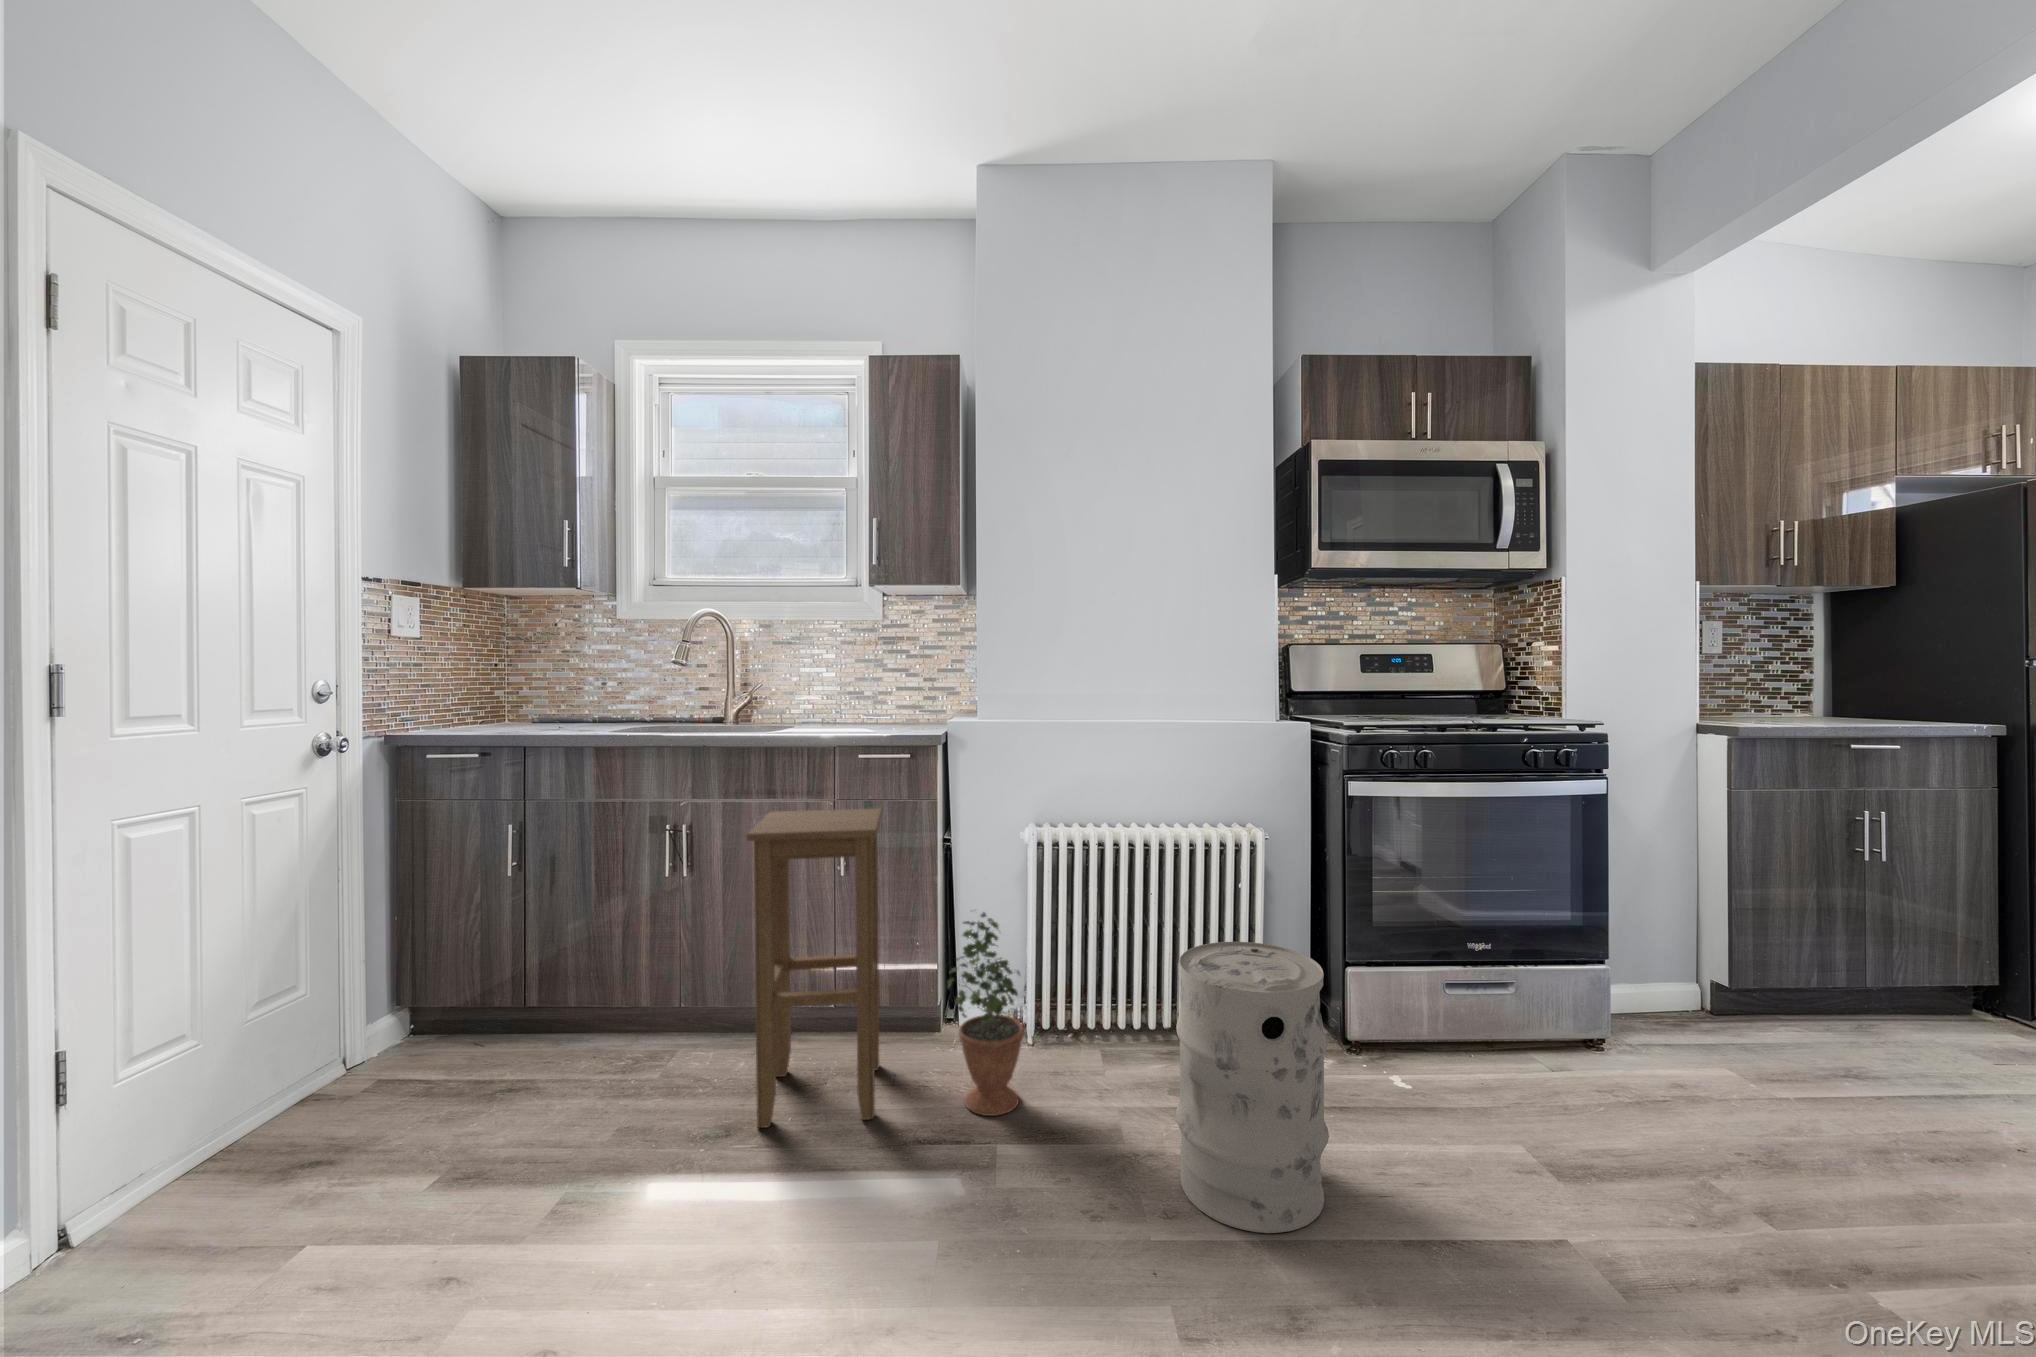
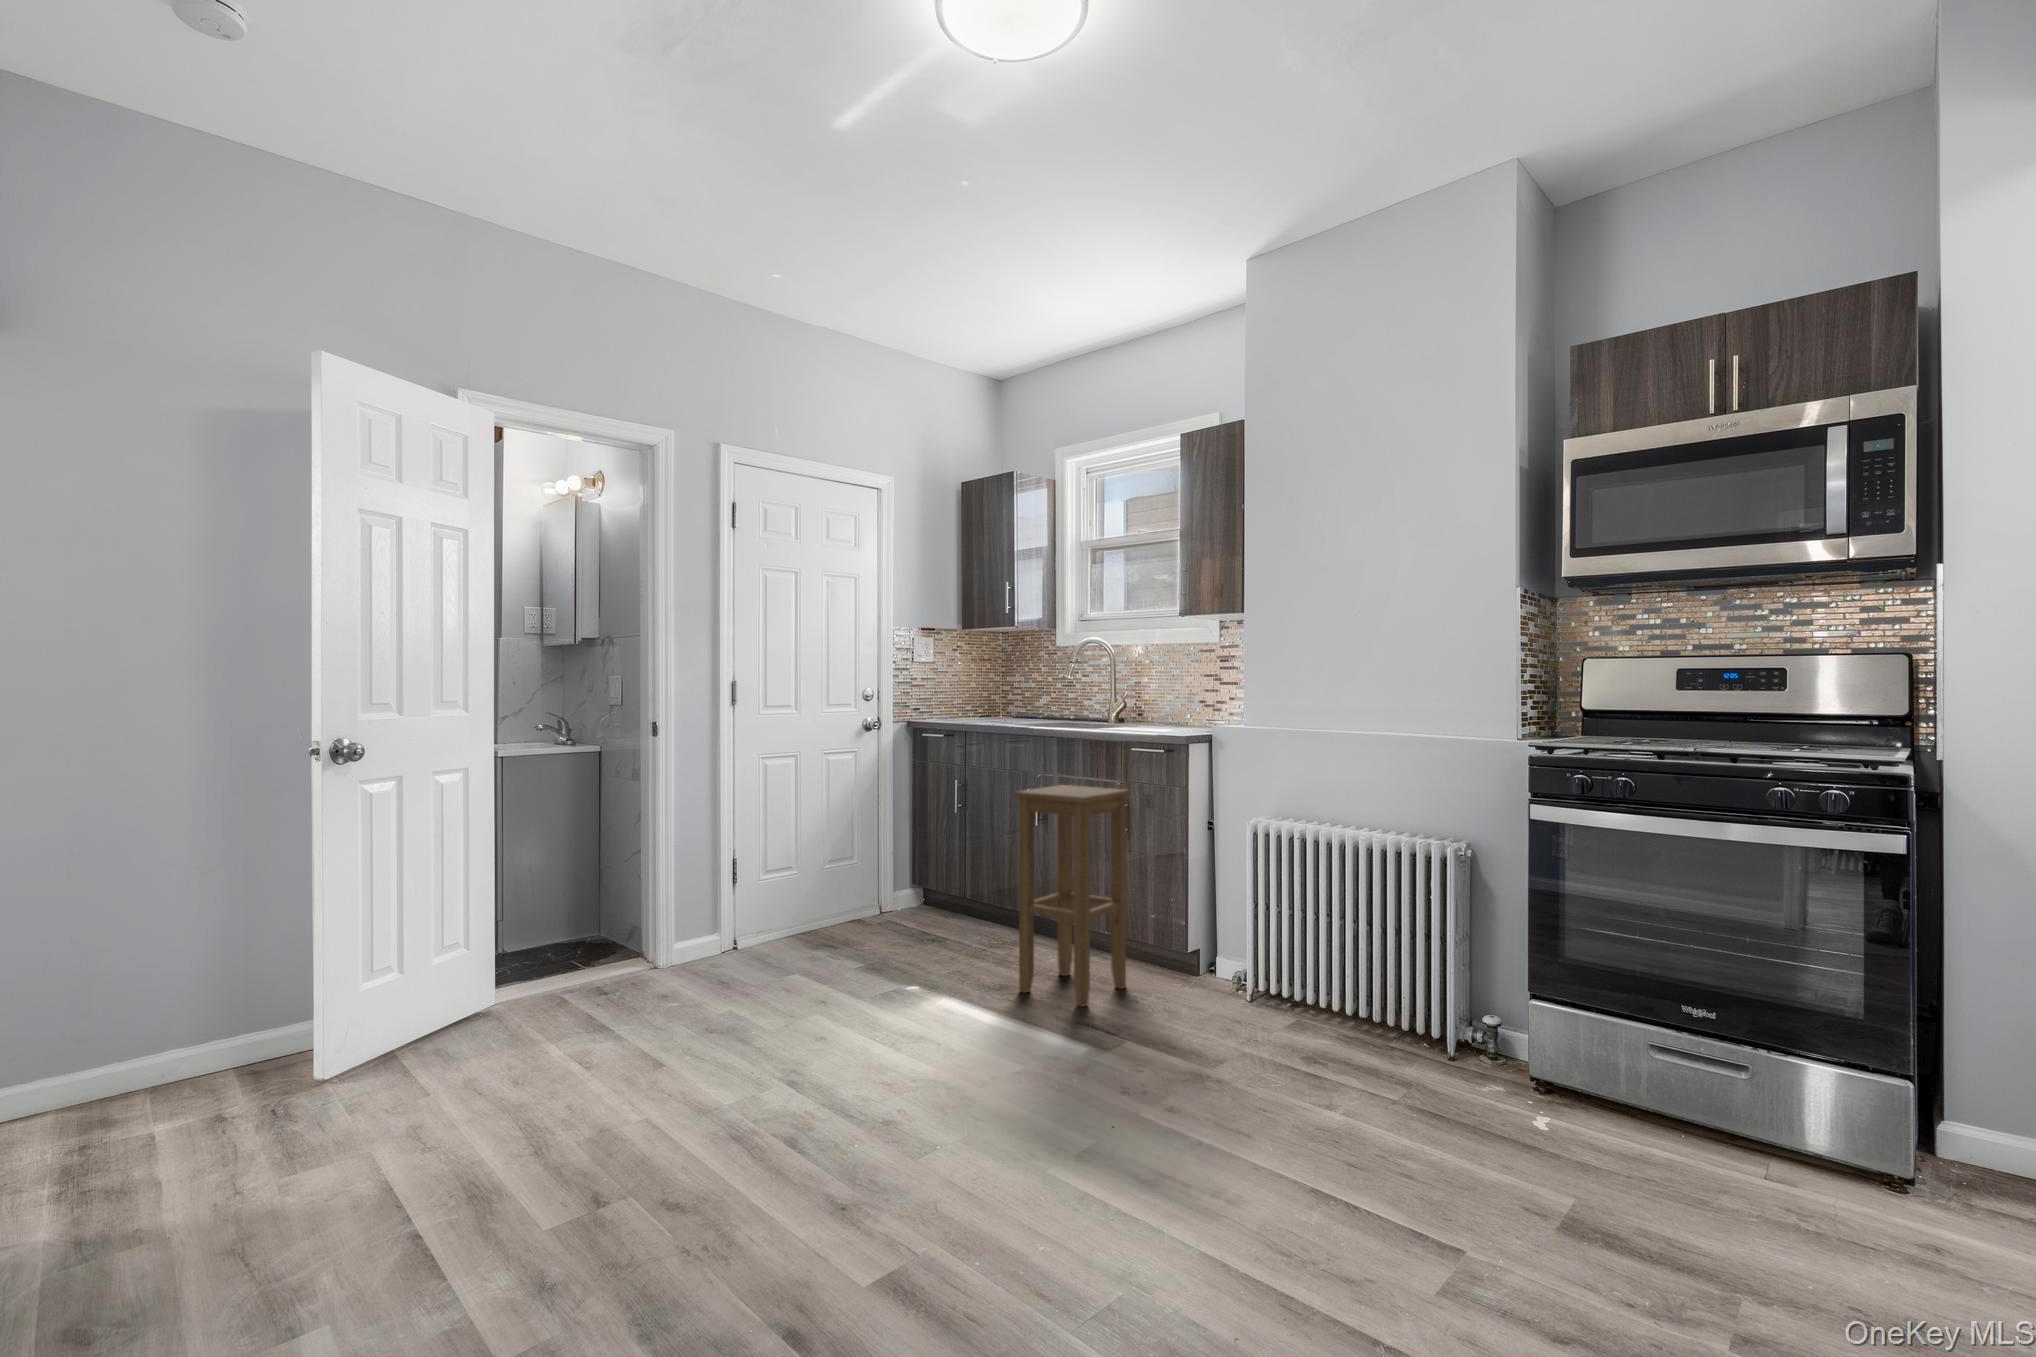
potted plant: present [948,912,1024,1116] -> none [1129,872,1193,1030]
trash can: present [1176,942,1329,1233] -> none [1204,913,1328,1137]

